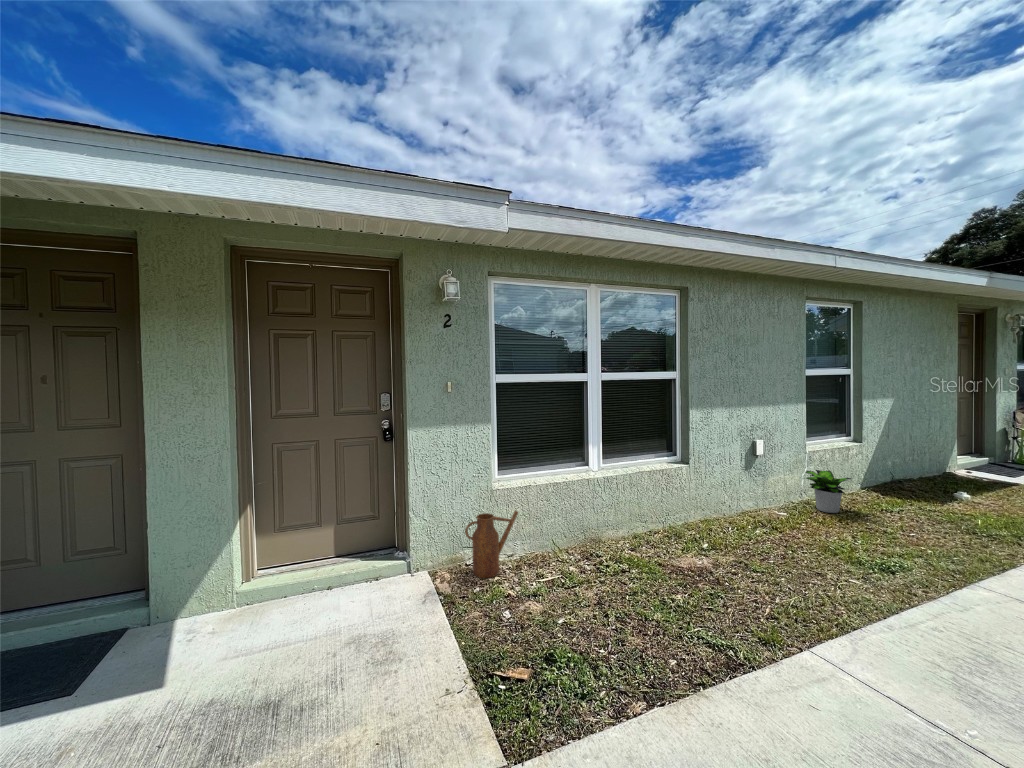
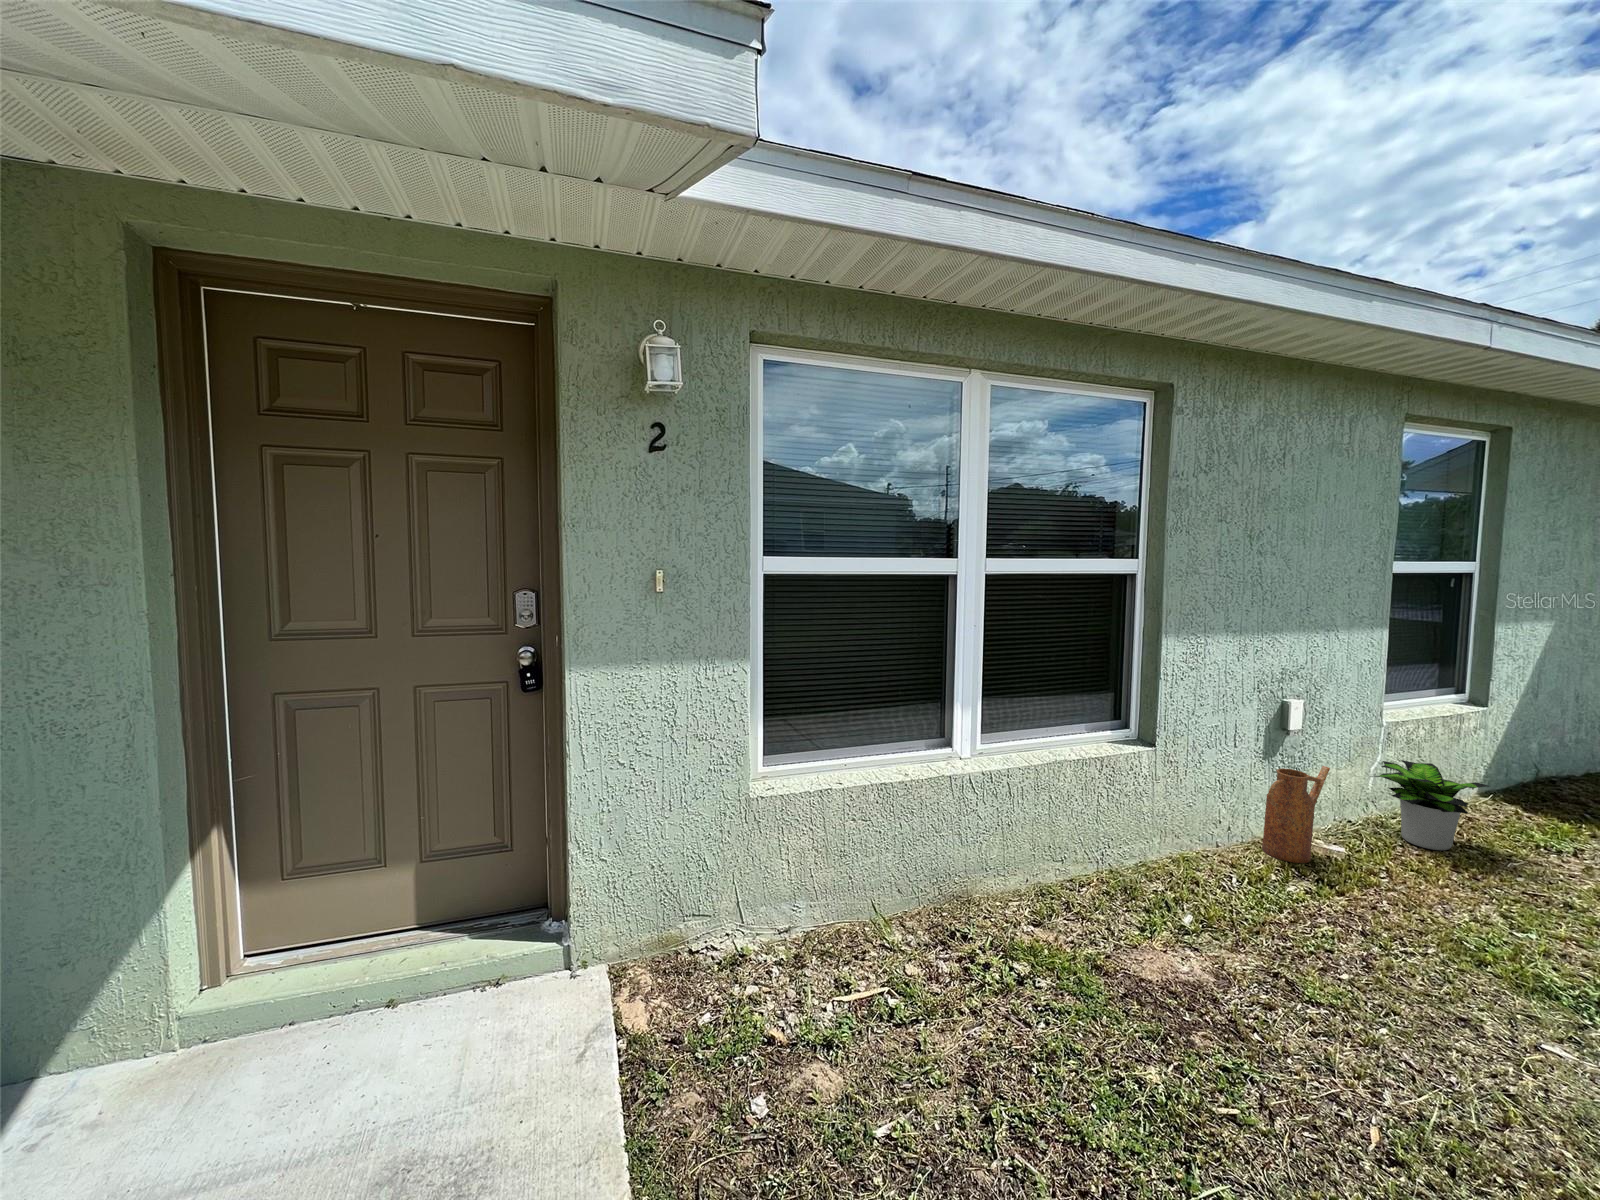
watering can: present [465,511,518,578] -> present [1262,766,1330,863]

